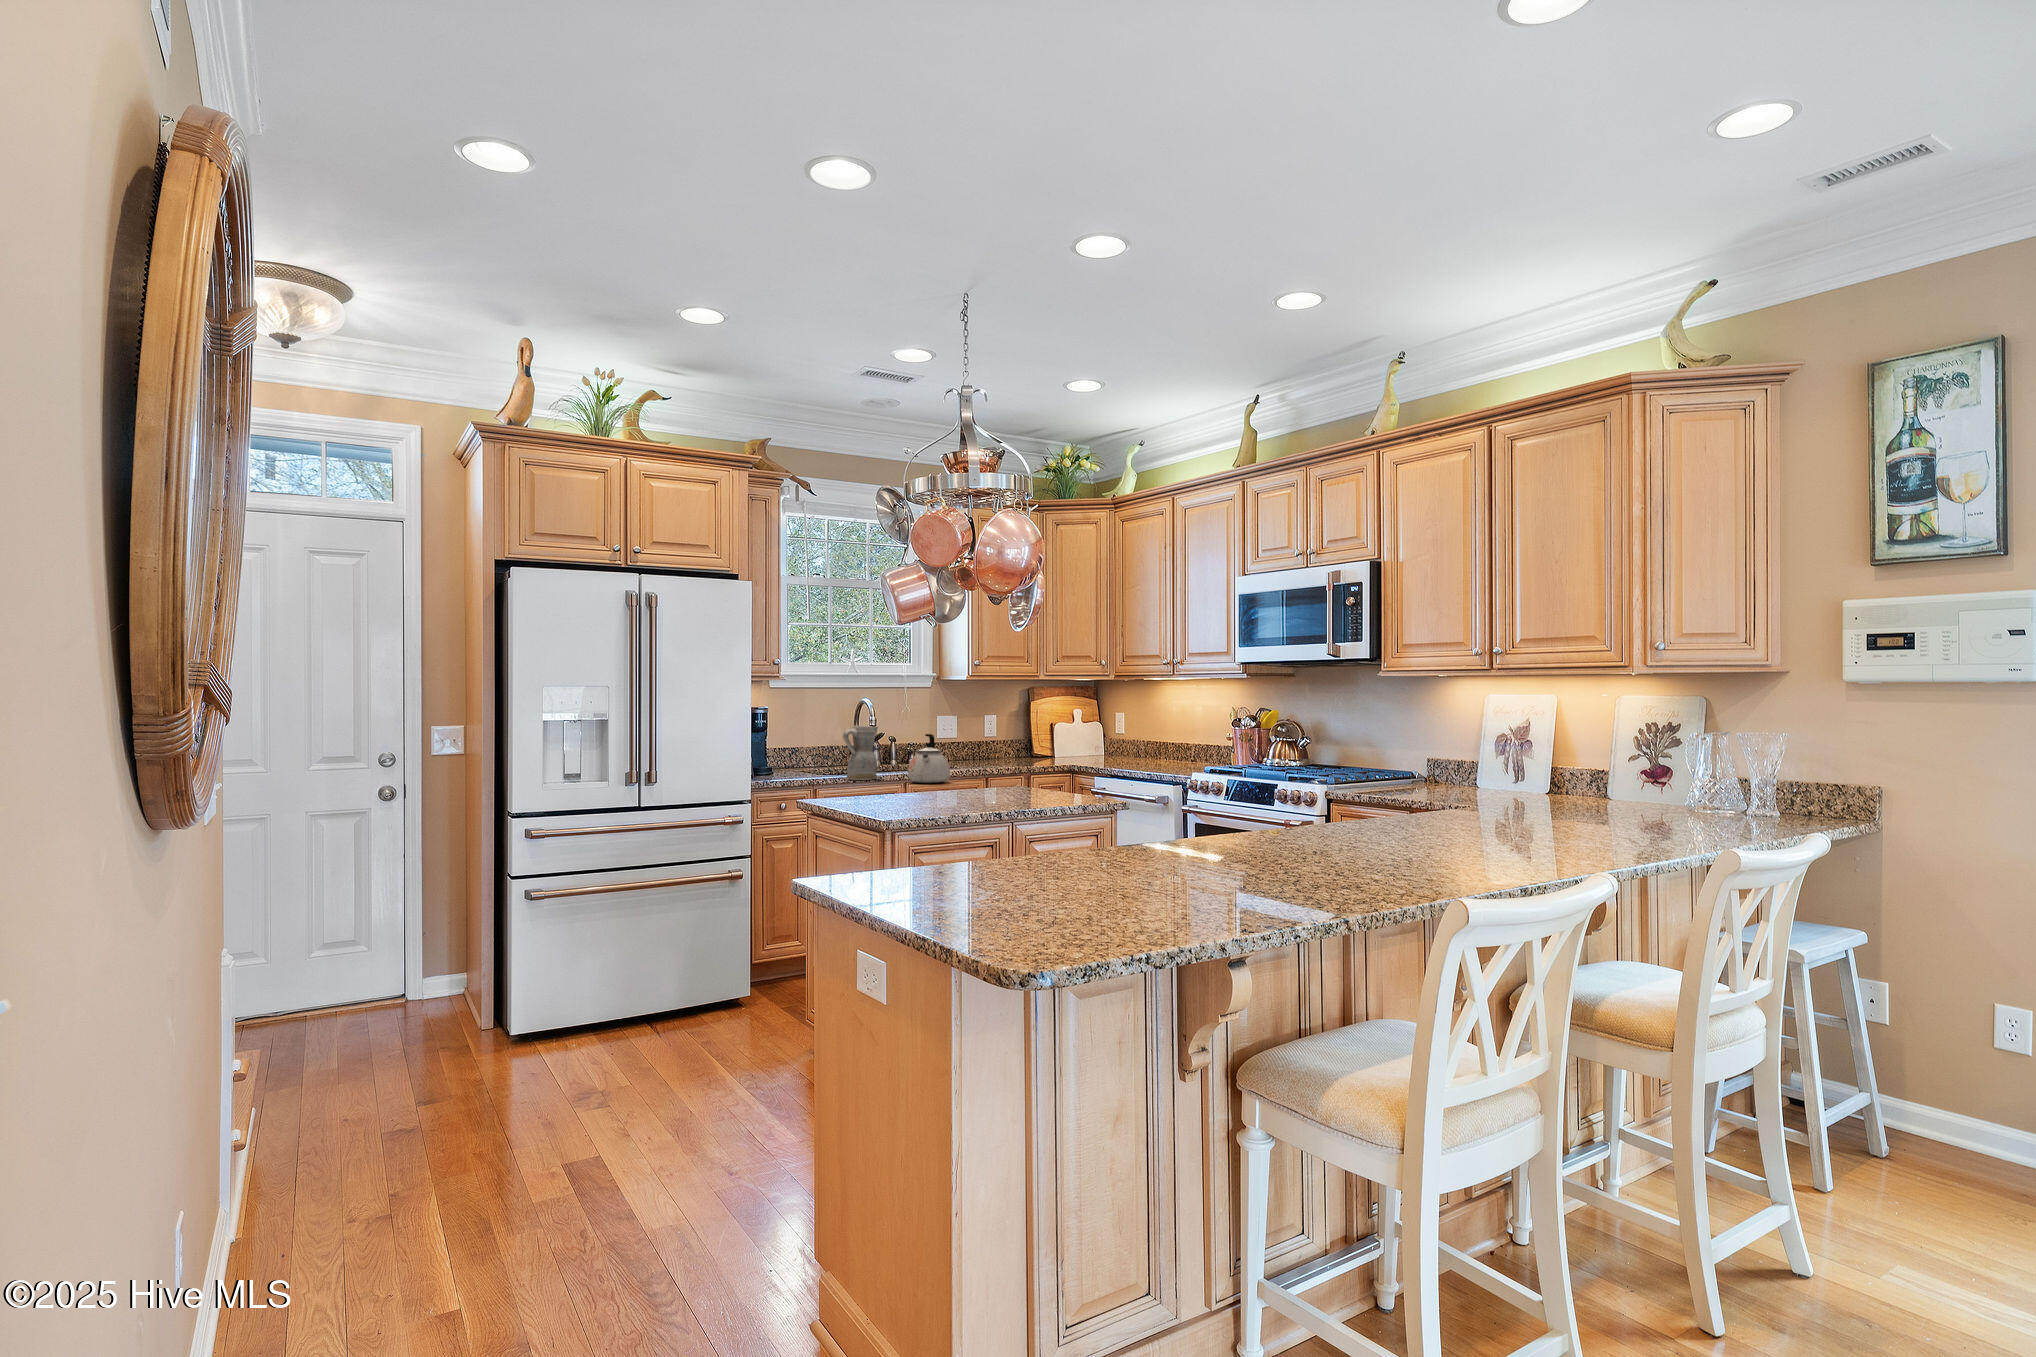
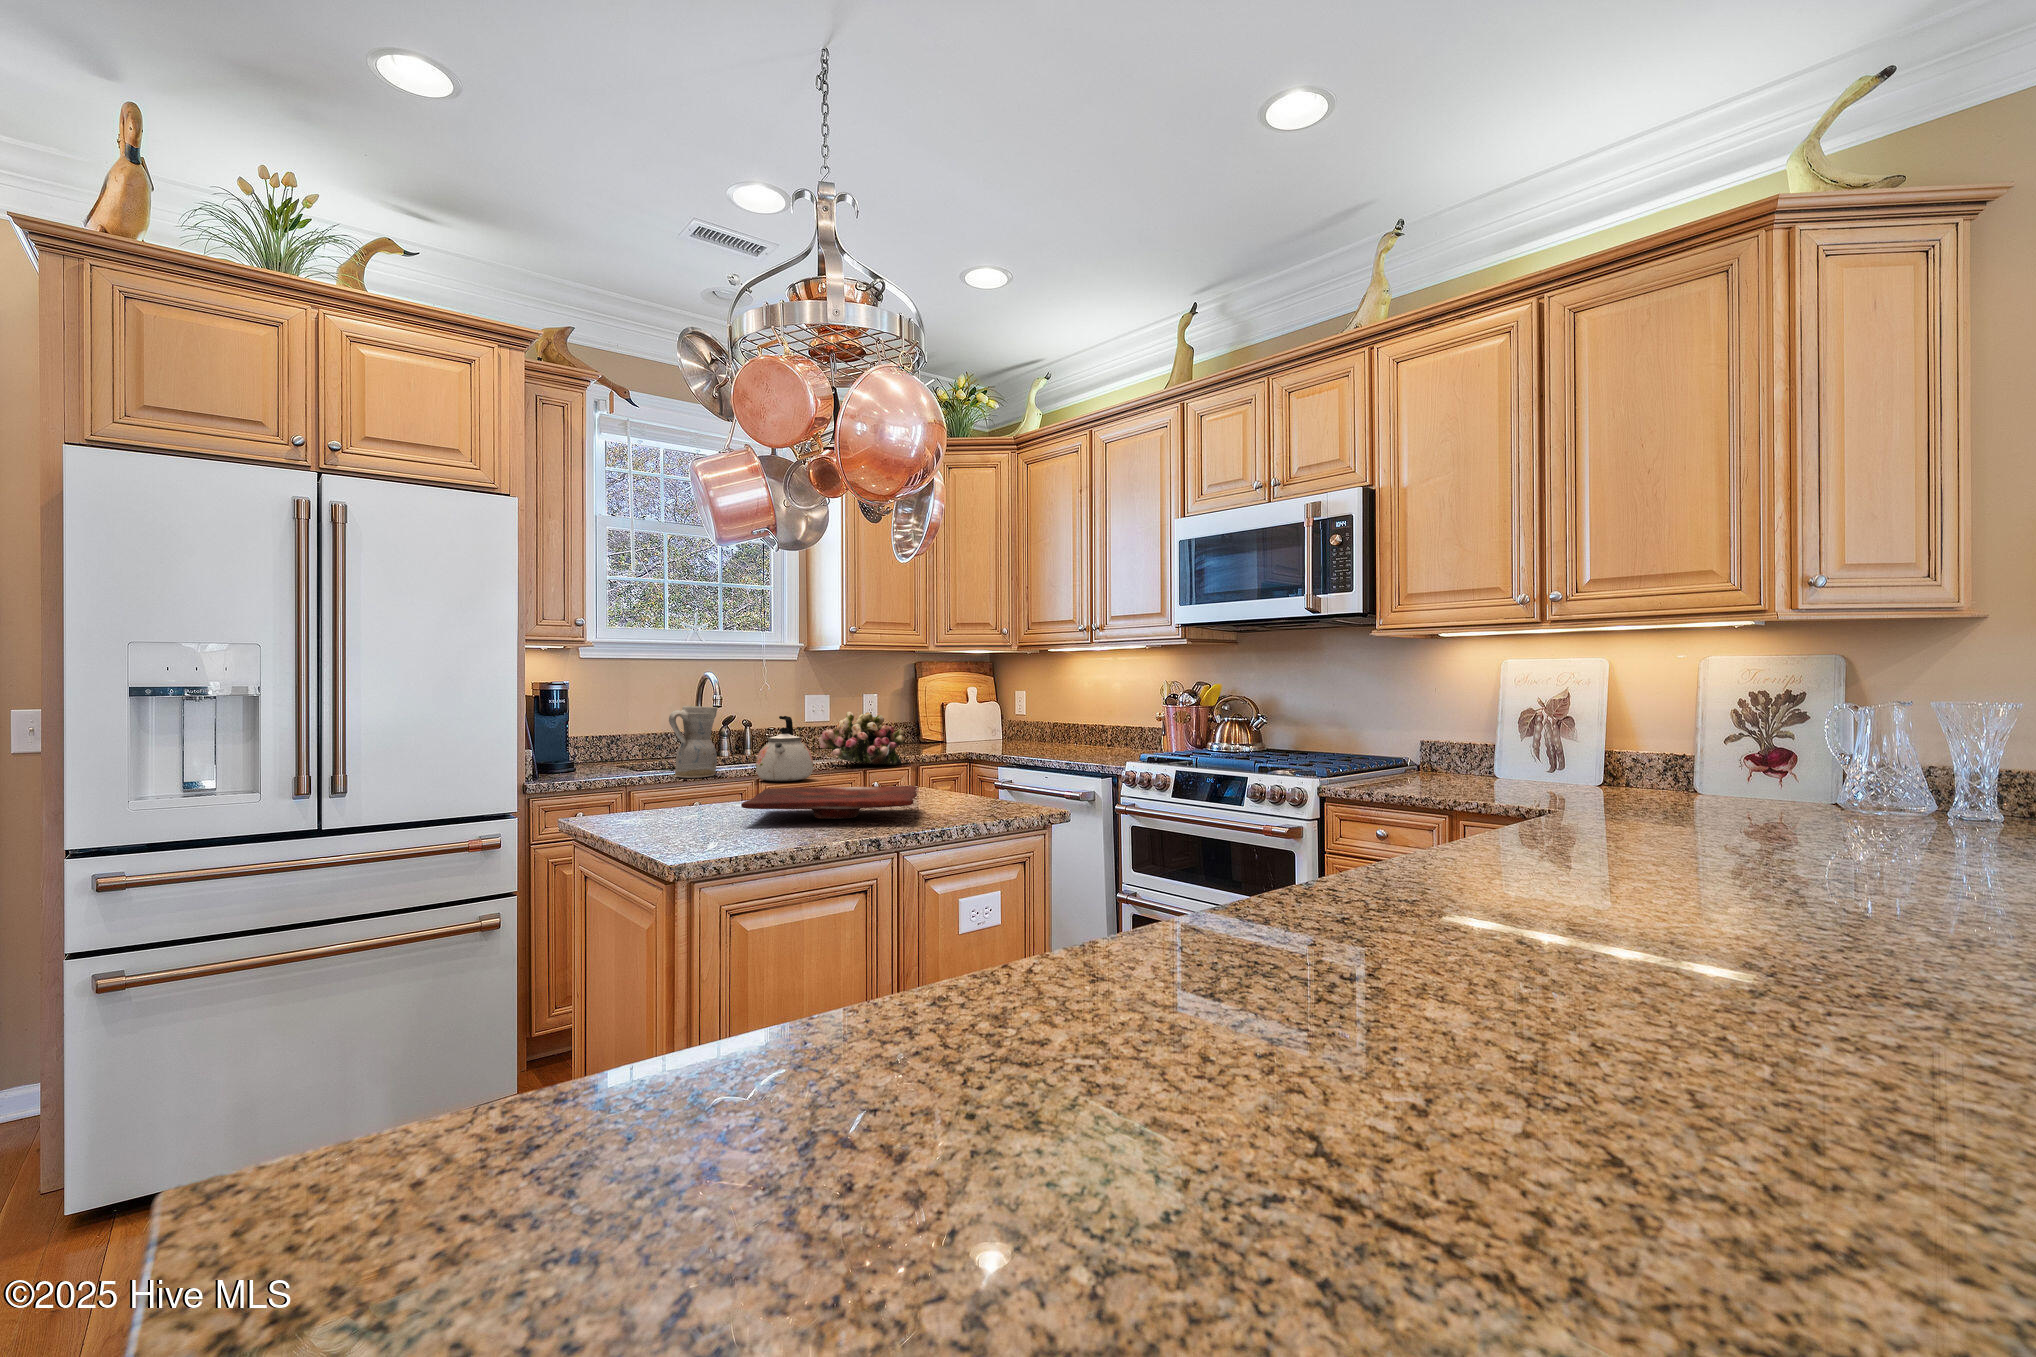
flower arrangement: none [951,731,1020,774] -> present [818,712,905,765]
cutting board: none [912,784,1026,804] -> present [741,786,917,819]

